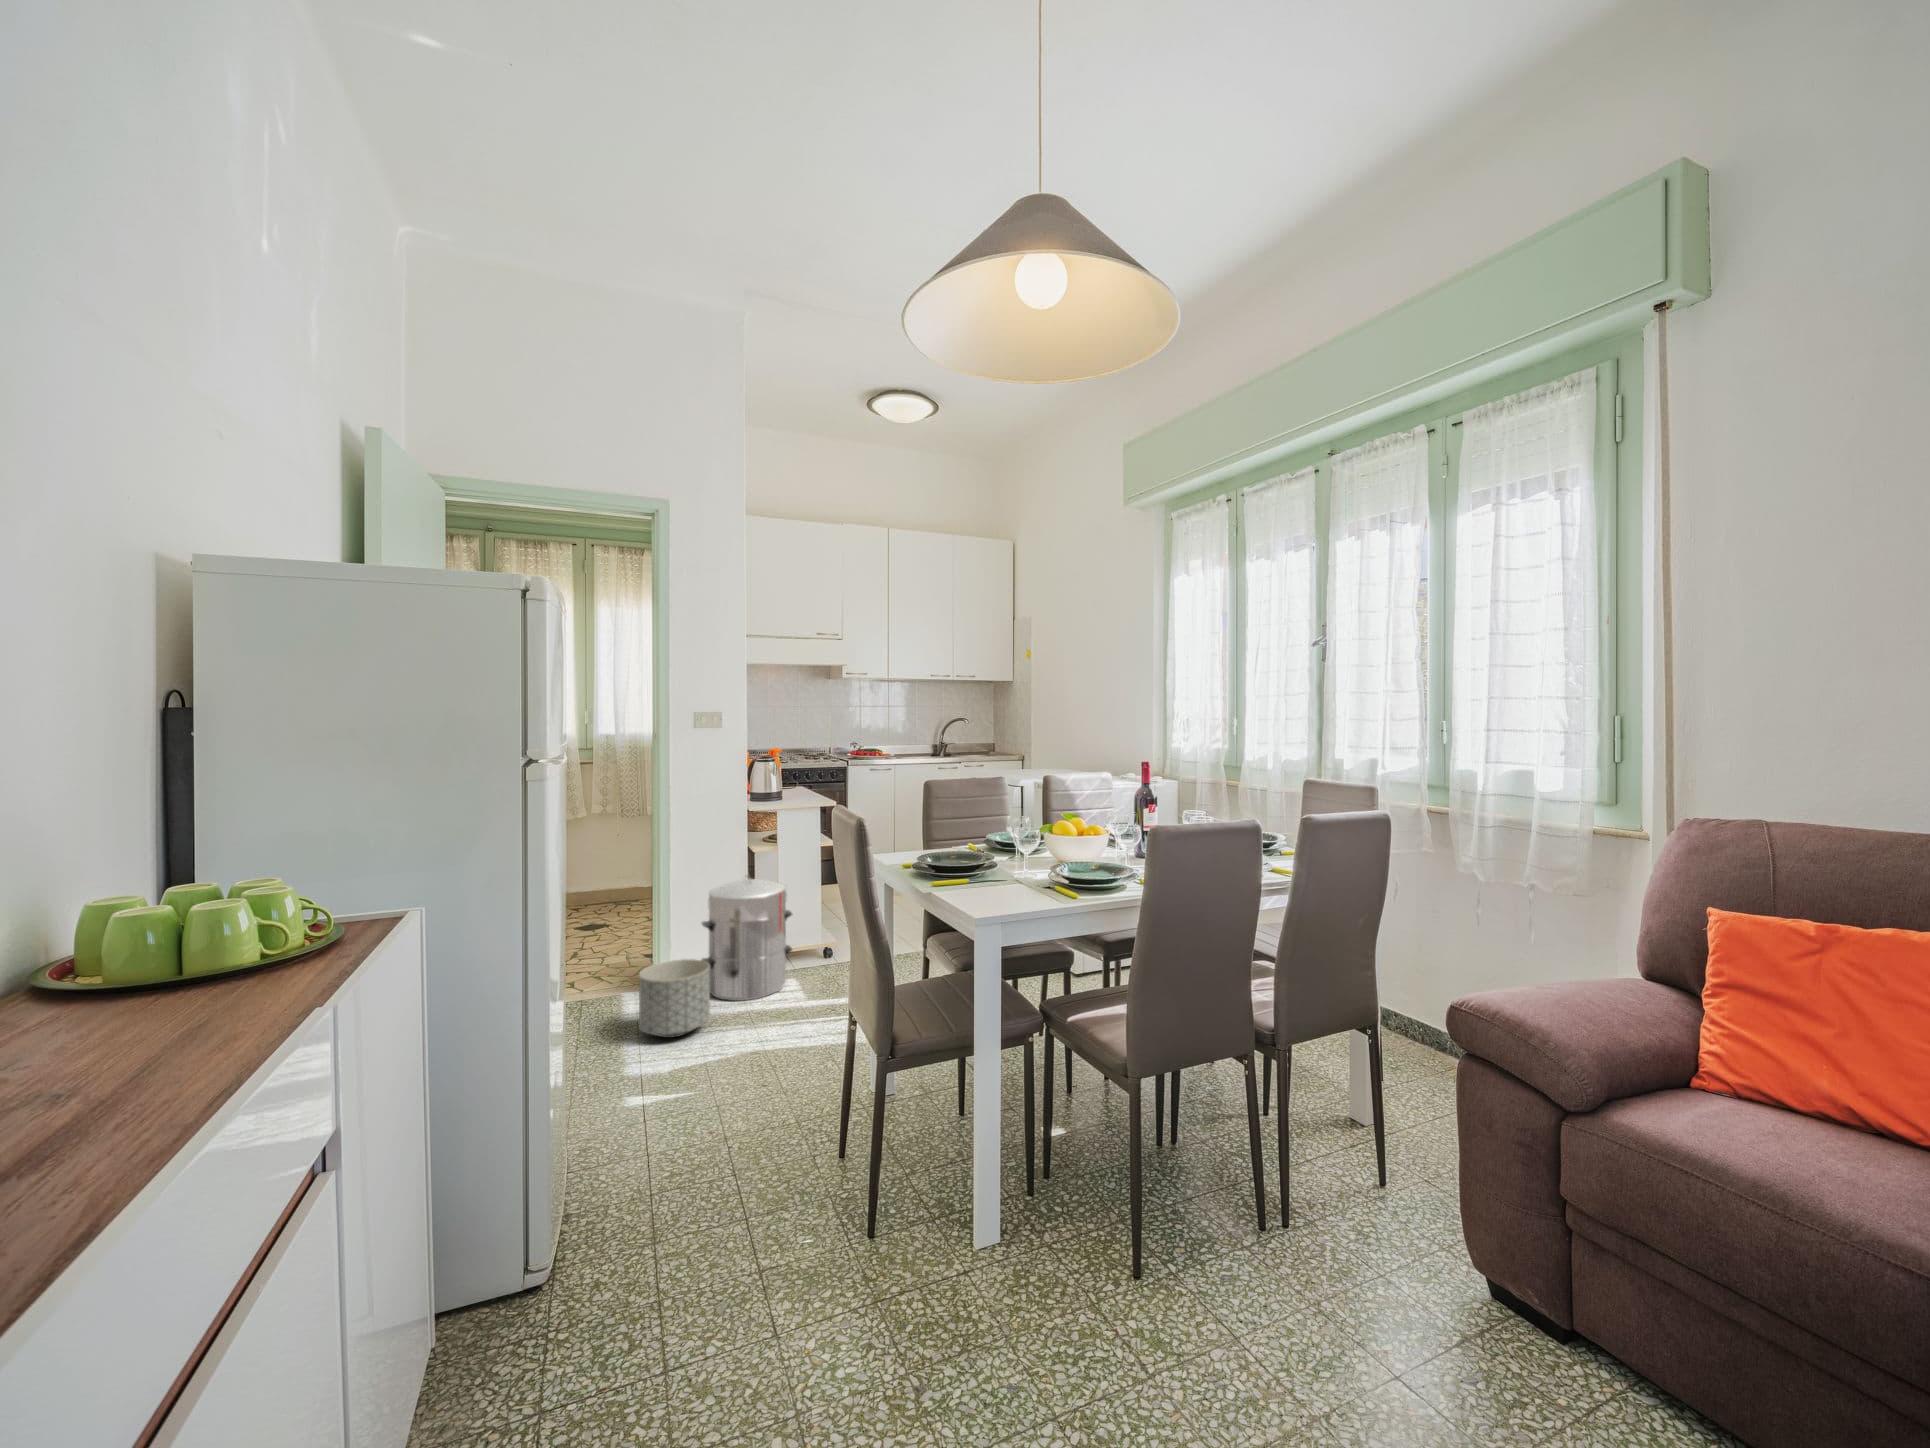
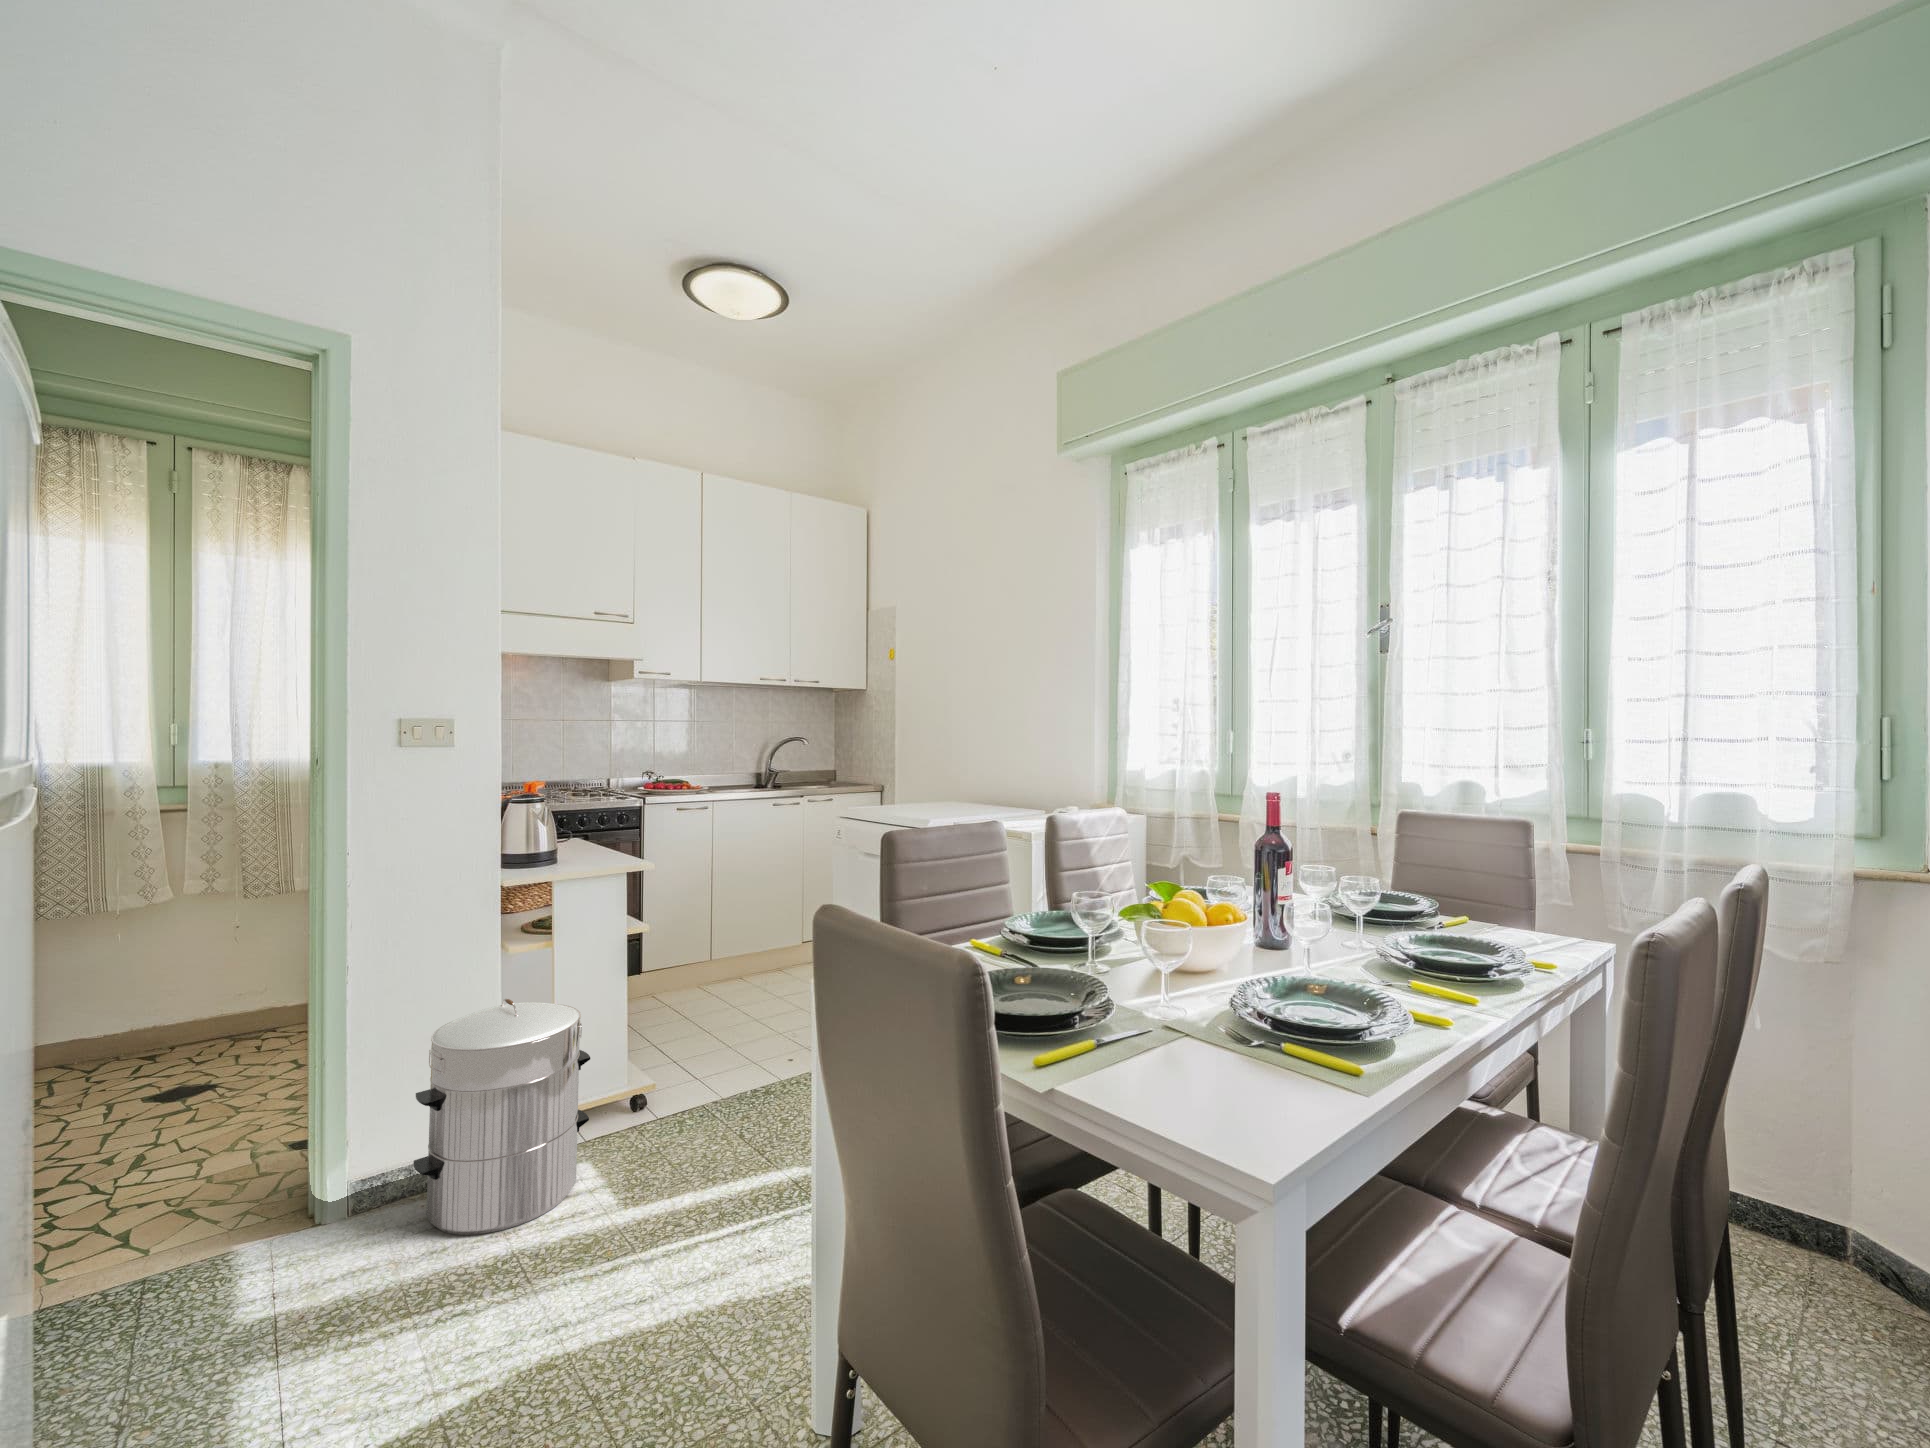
planter: present [639,959,710,1038] -> none [277,1181,442,1367]

